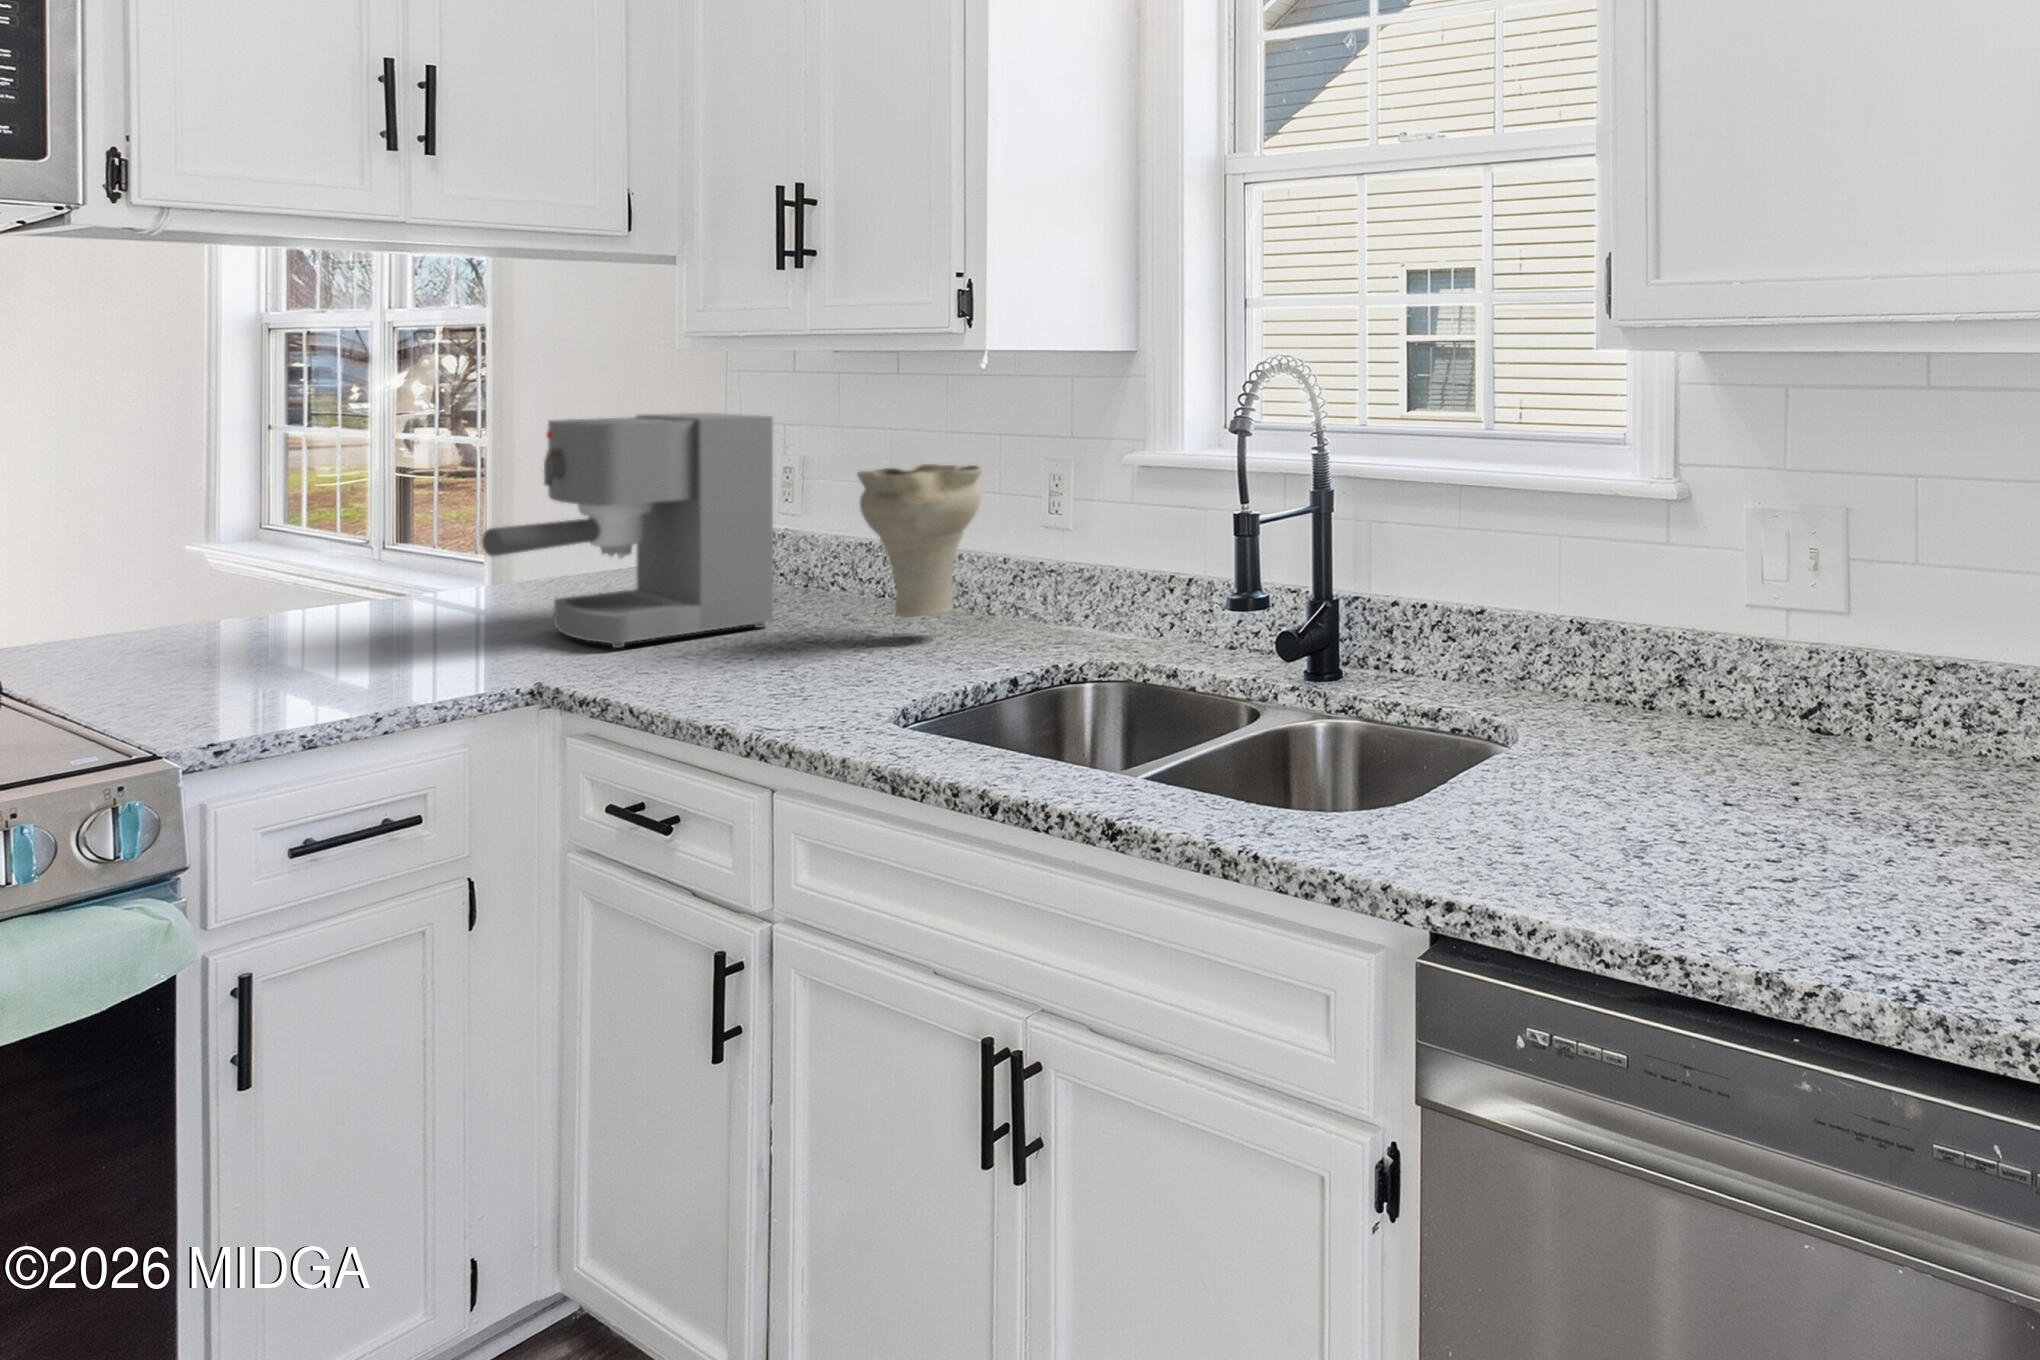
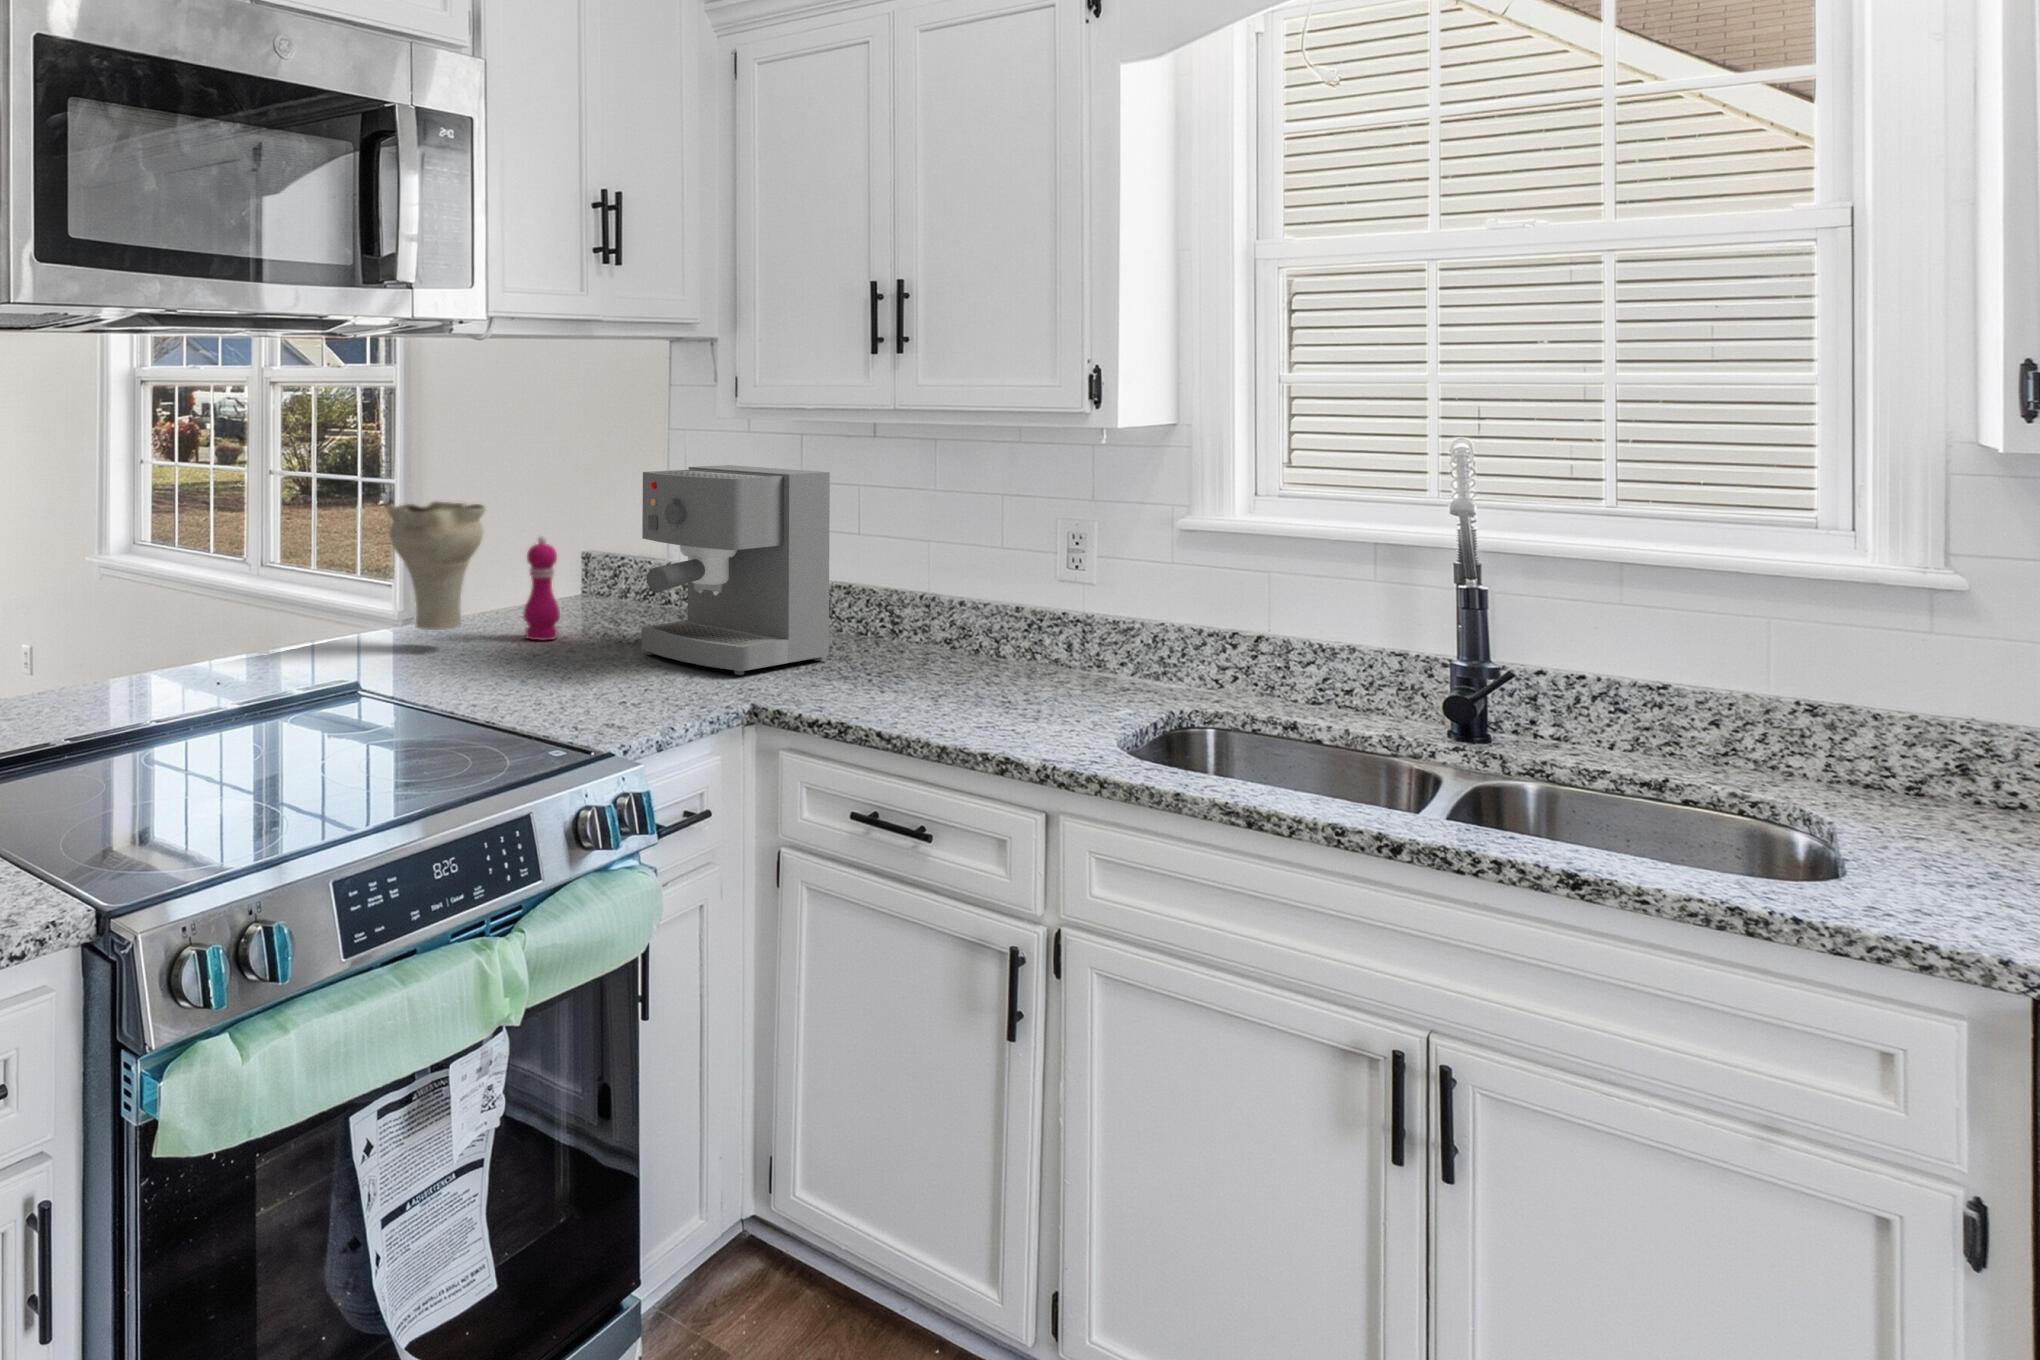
vase: present [857,464,982,617] -> present [387,501,486,630]
pepper mill: none [439,498,492,620] -> present [523,536,560,640]

